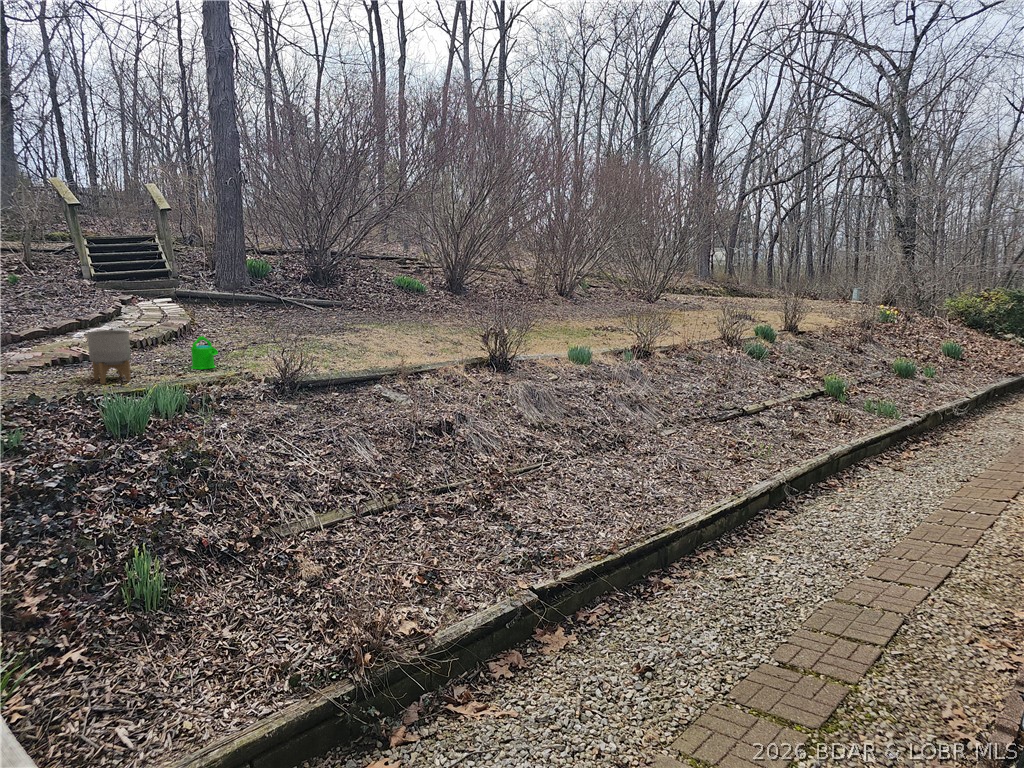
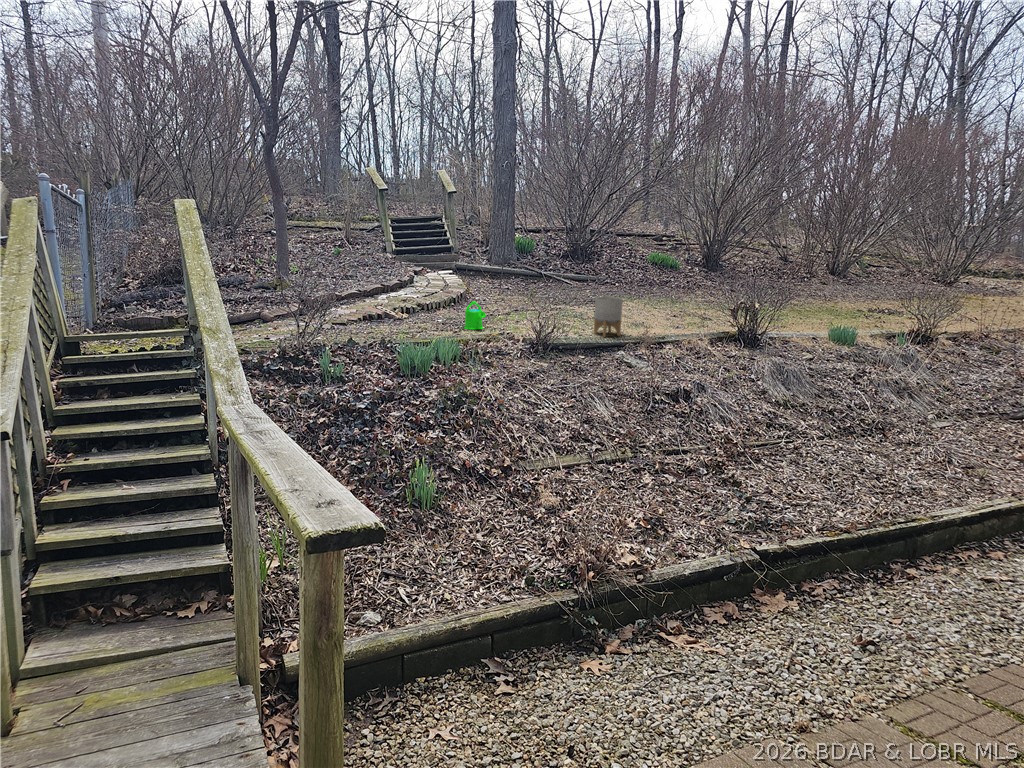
planter: present [87,330,131,384] -> present [594,297,623,337]

